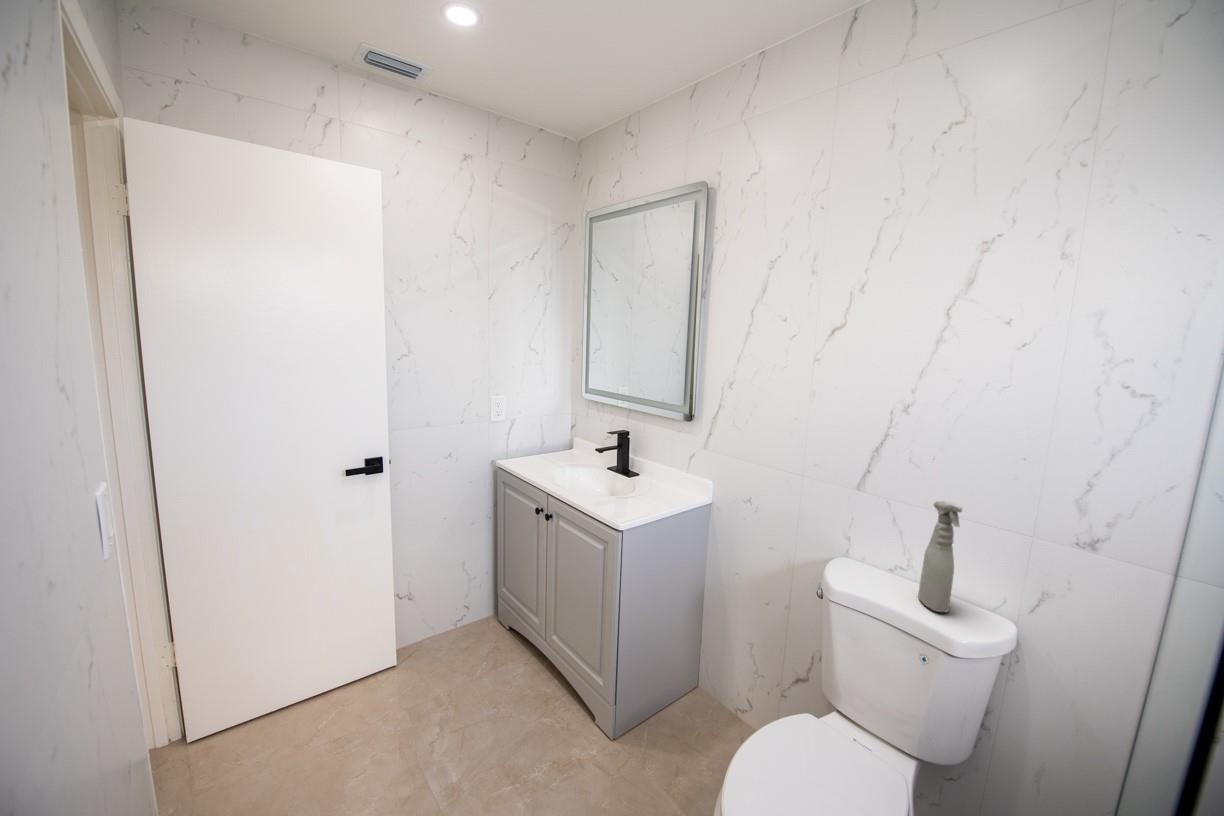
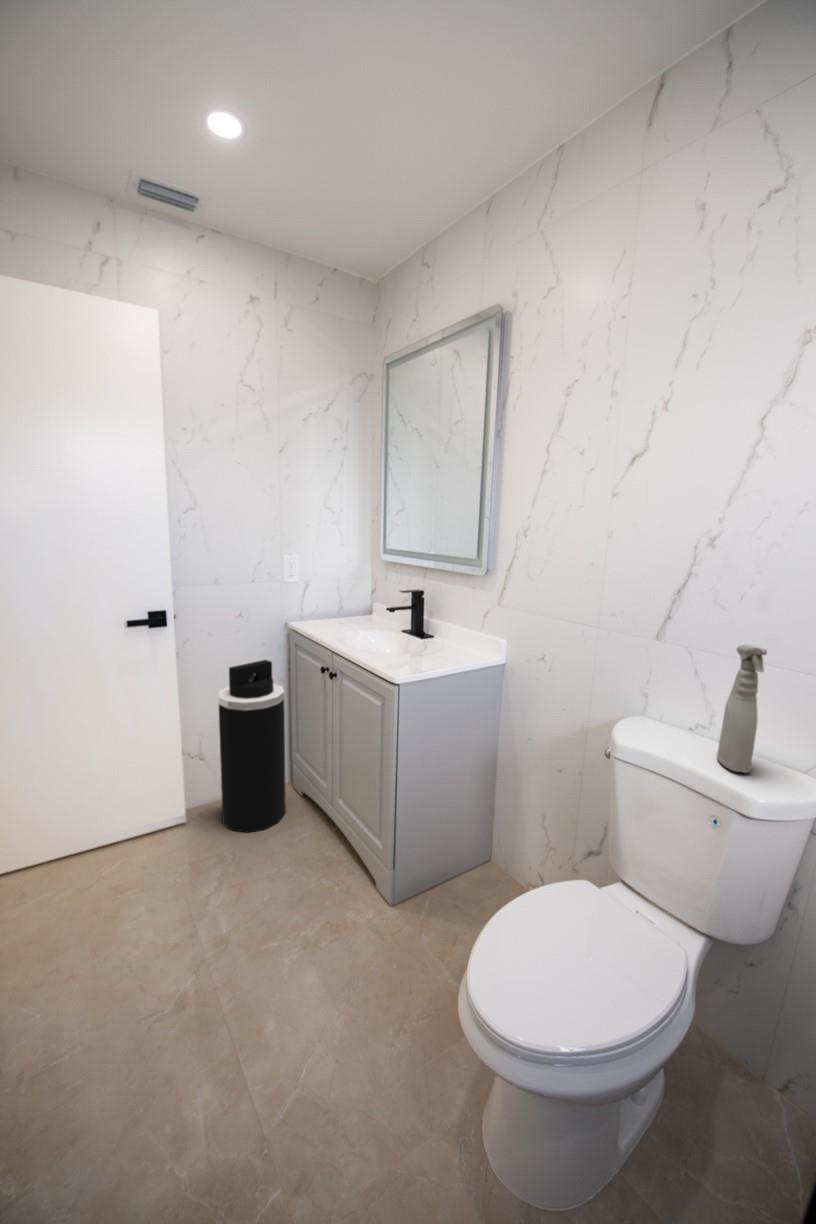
trash can: none [431,499,496,672] -> present [219,660,286,833]

